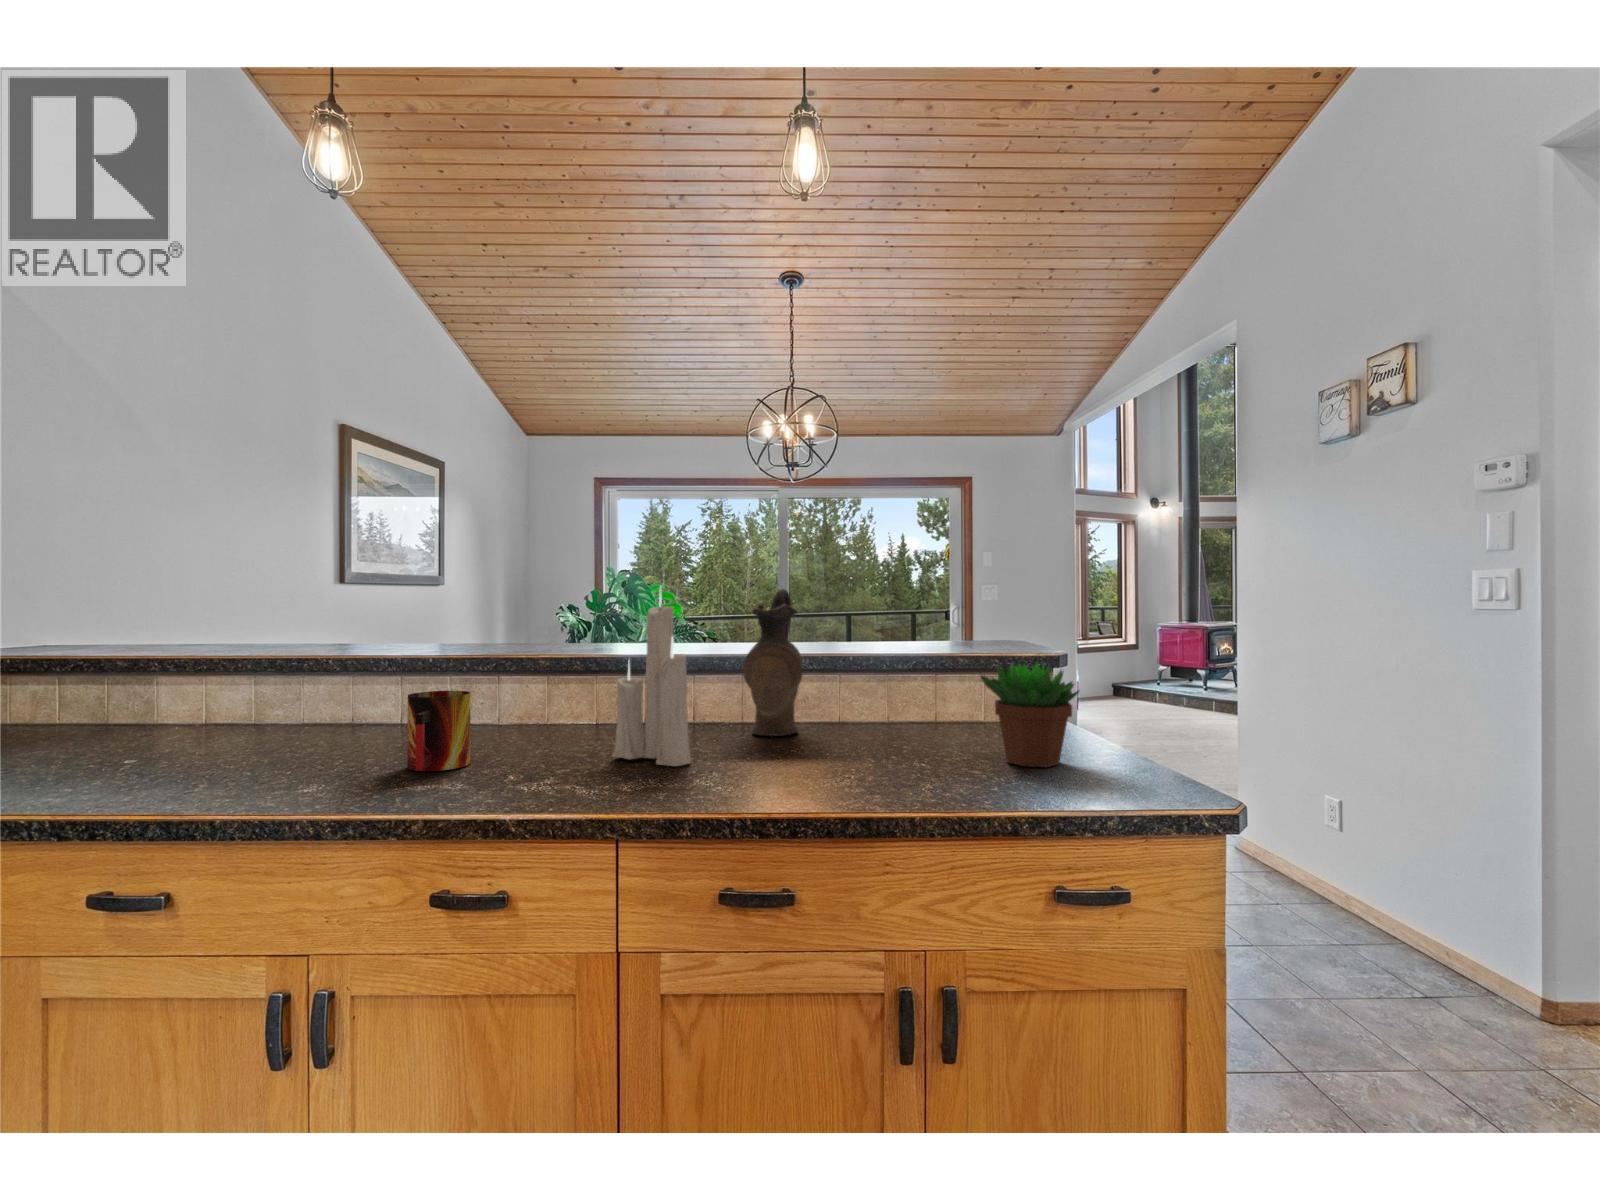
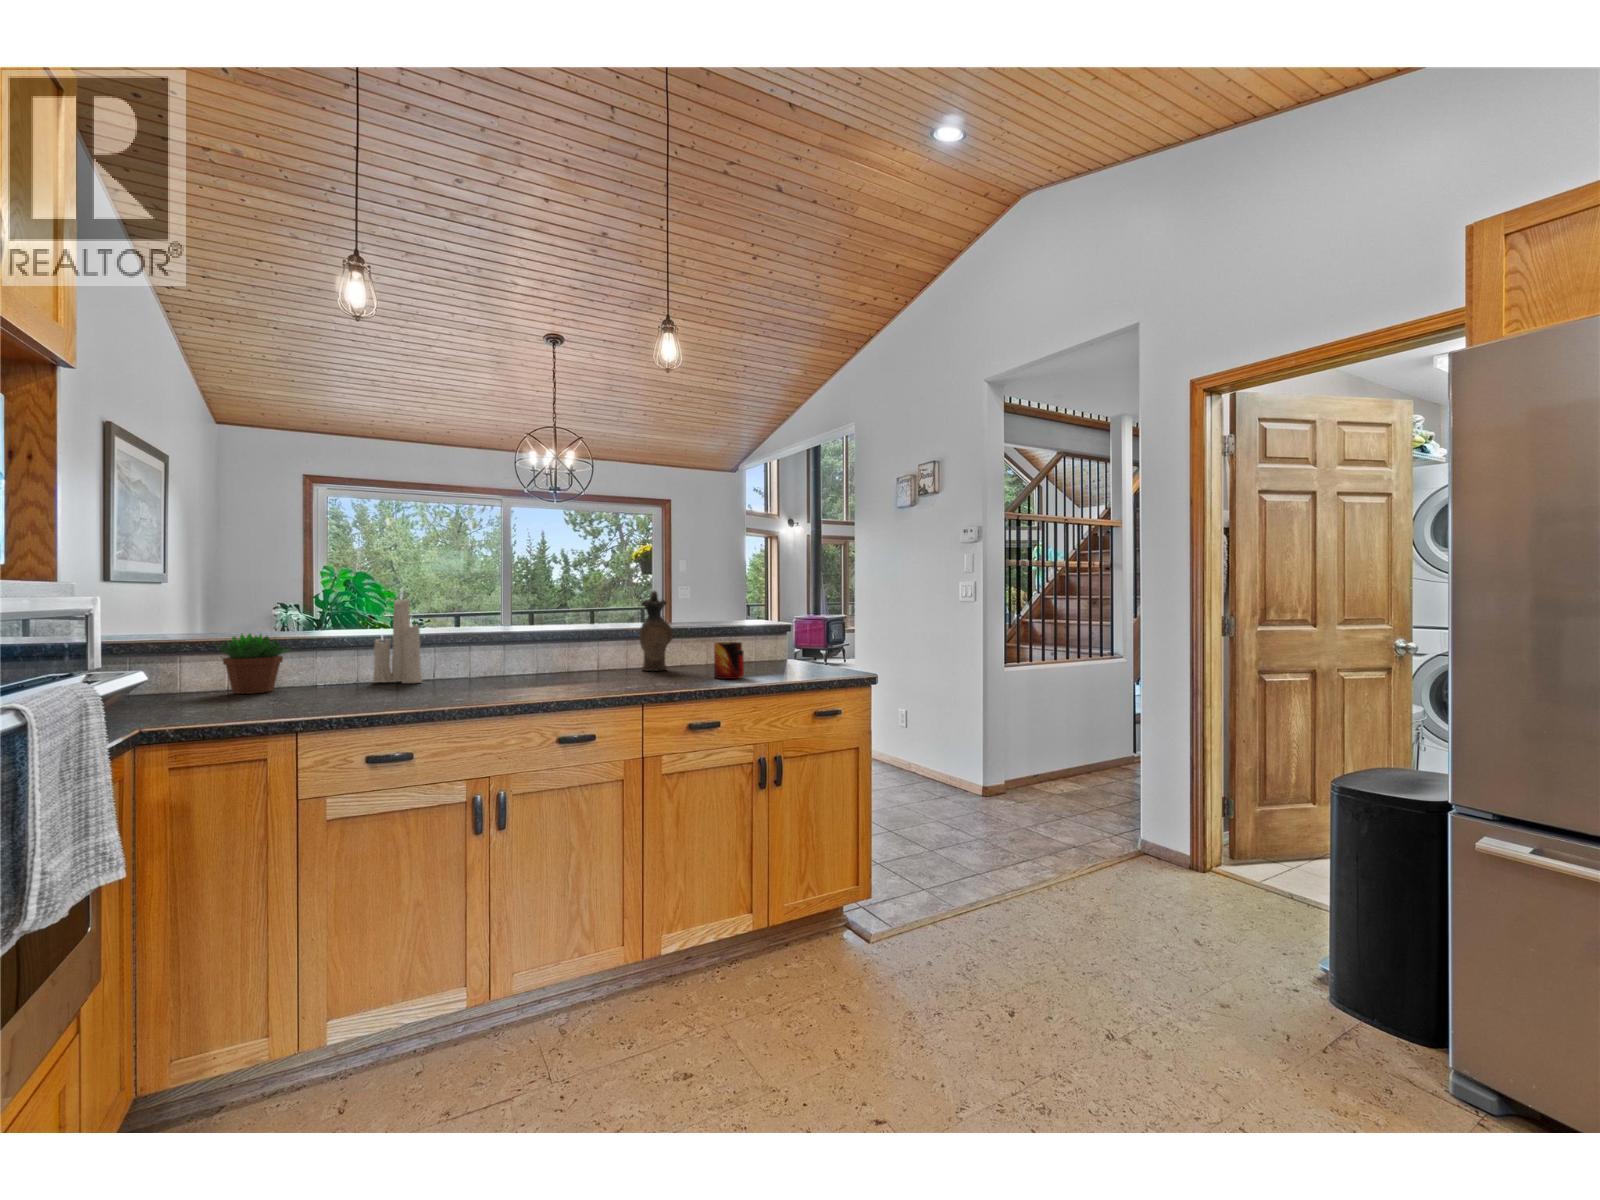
candle: present [612,594,691,766] -> present [372,599,422,683]
succulent plant: present [981,663,1079,767] -> present [215,633,290,694]
mug: present [407,691,471,771] -> present [714,642,744,679]

